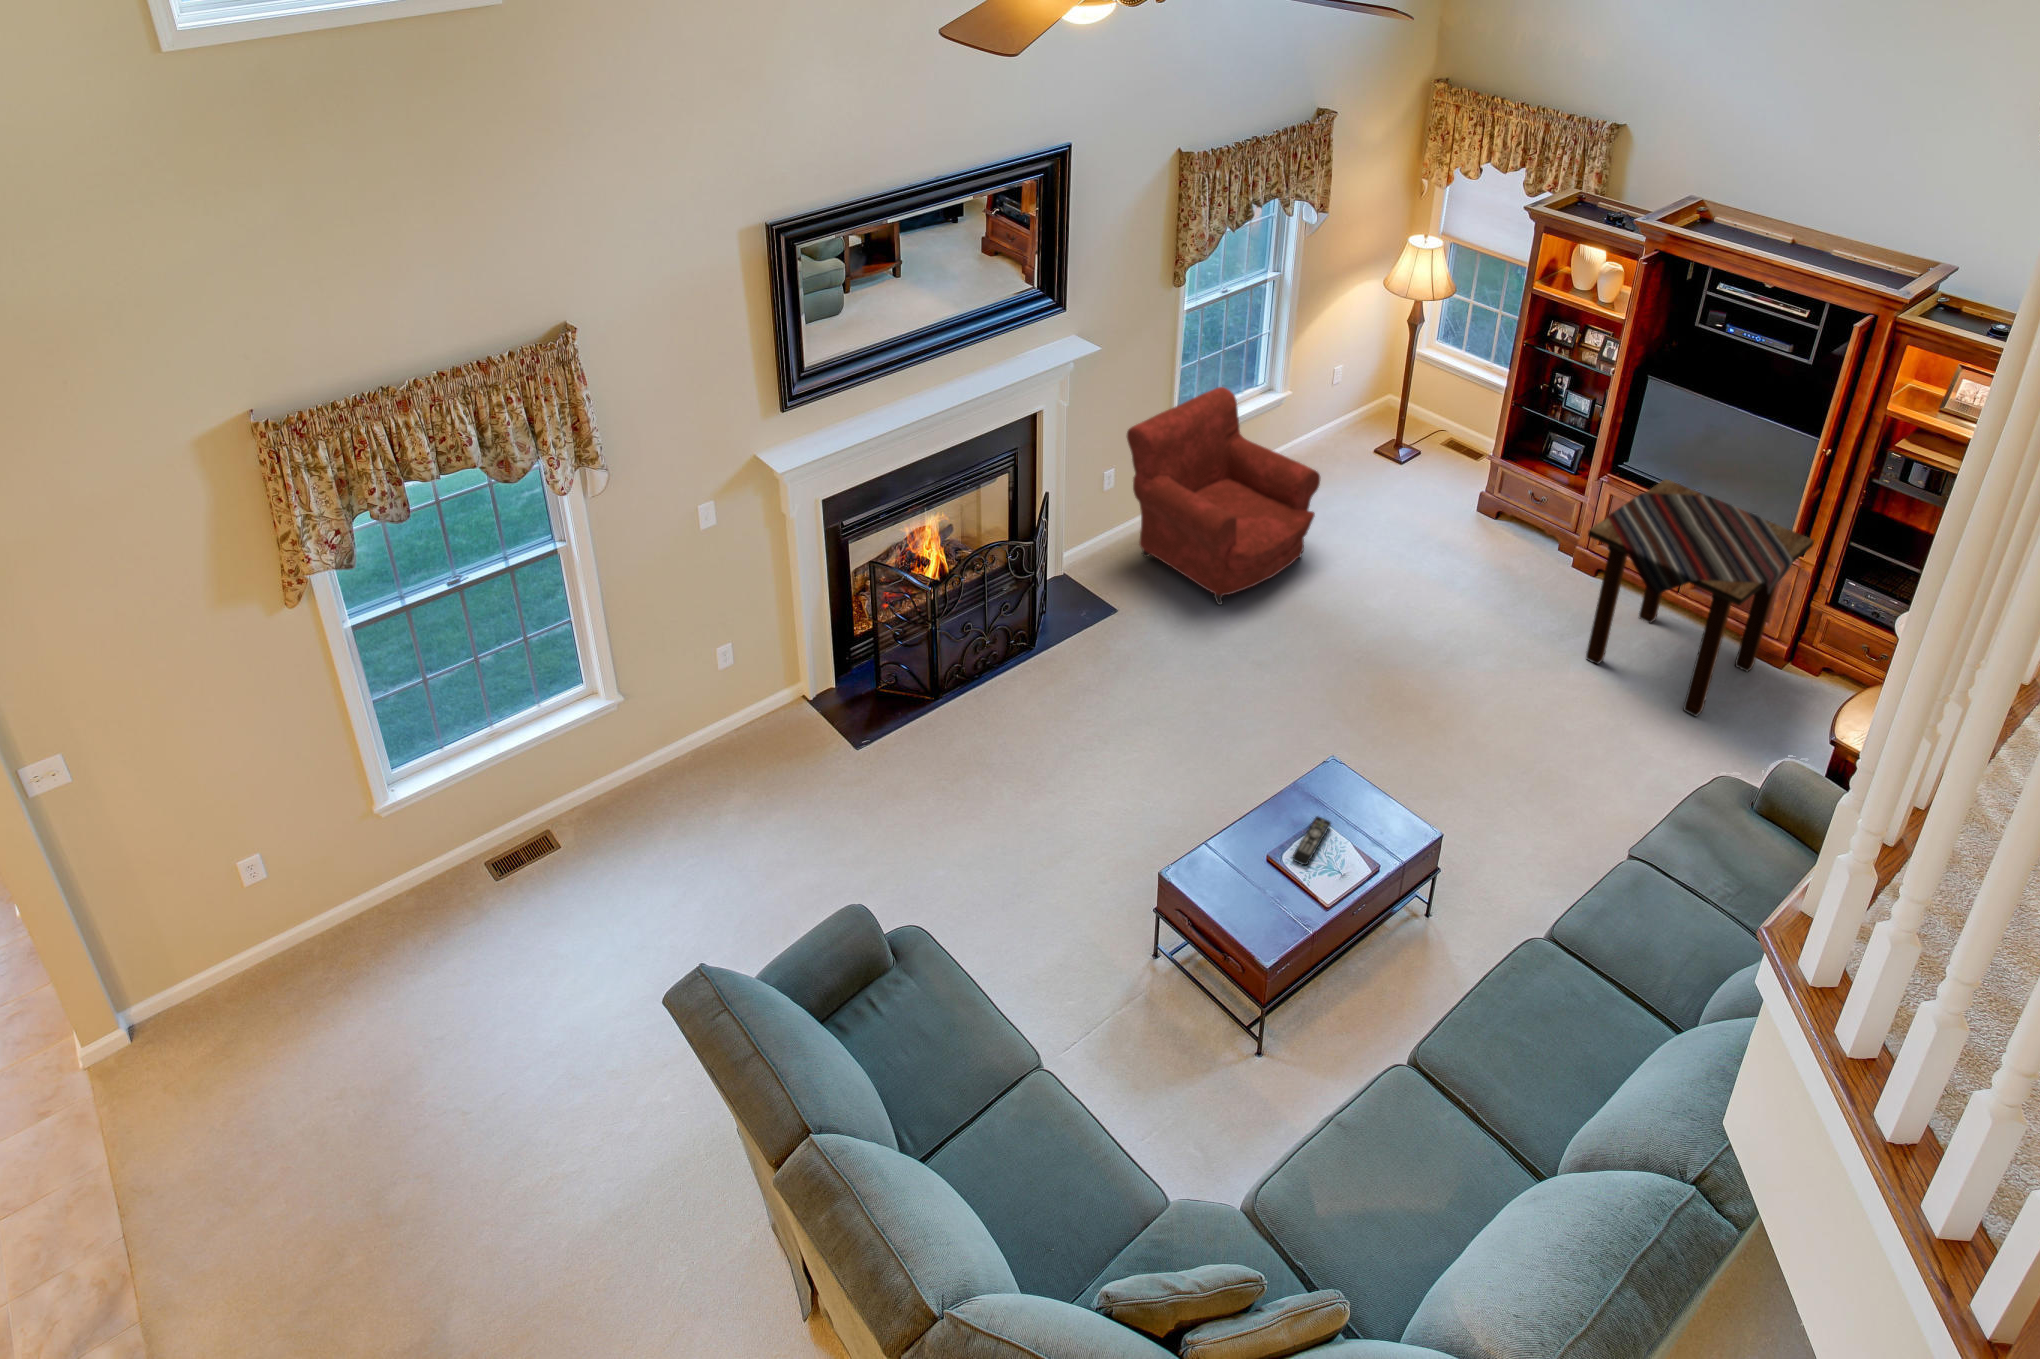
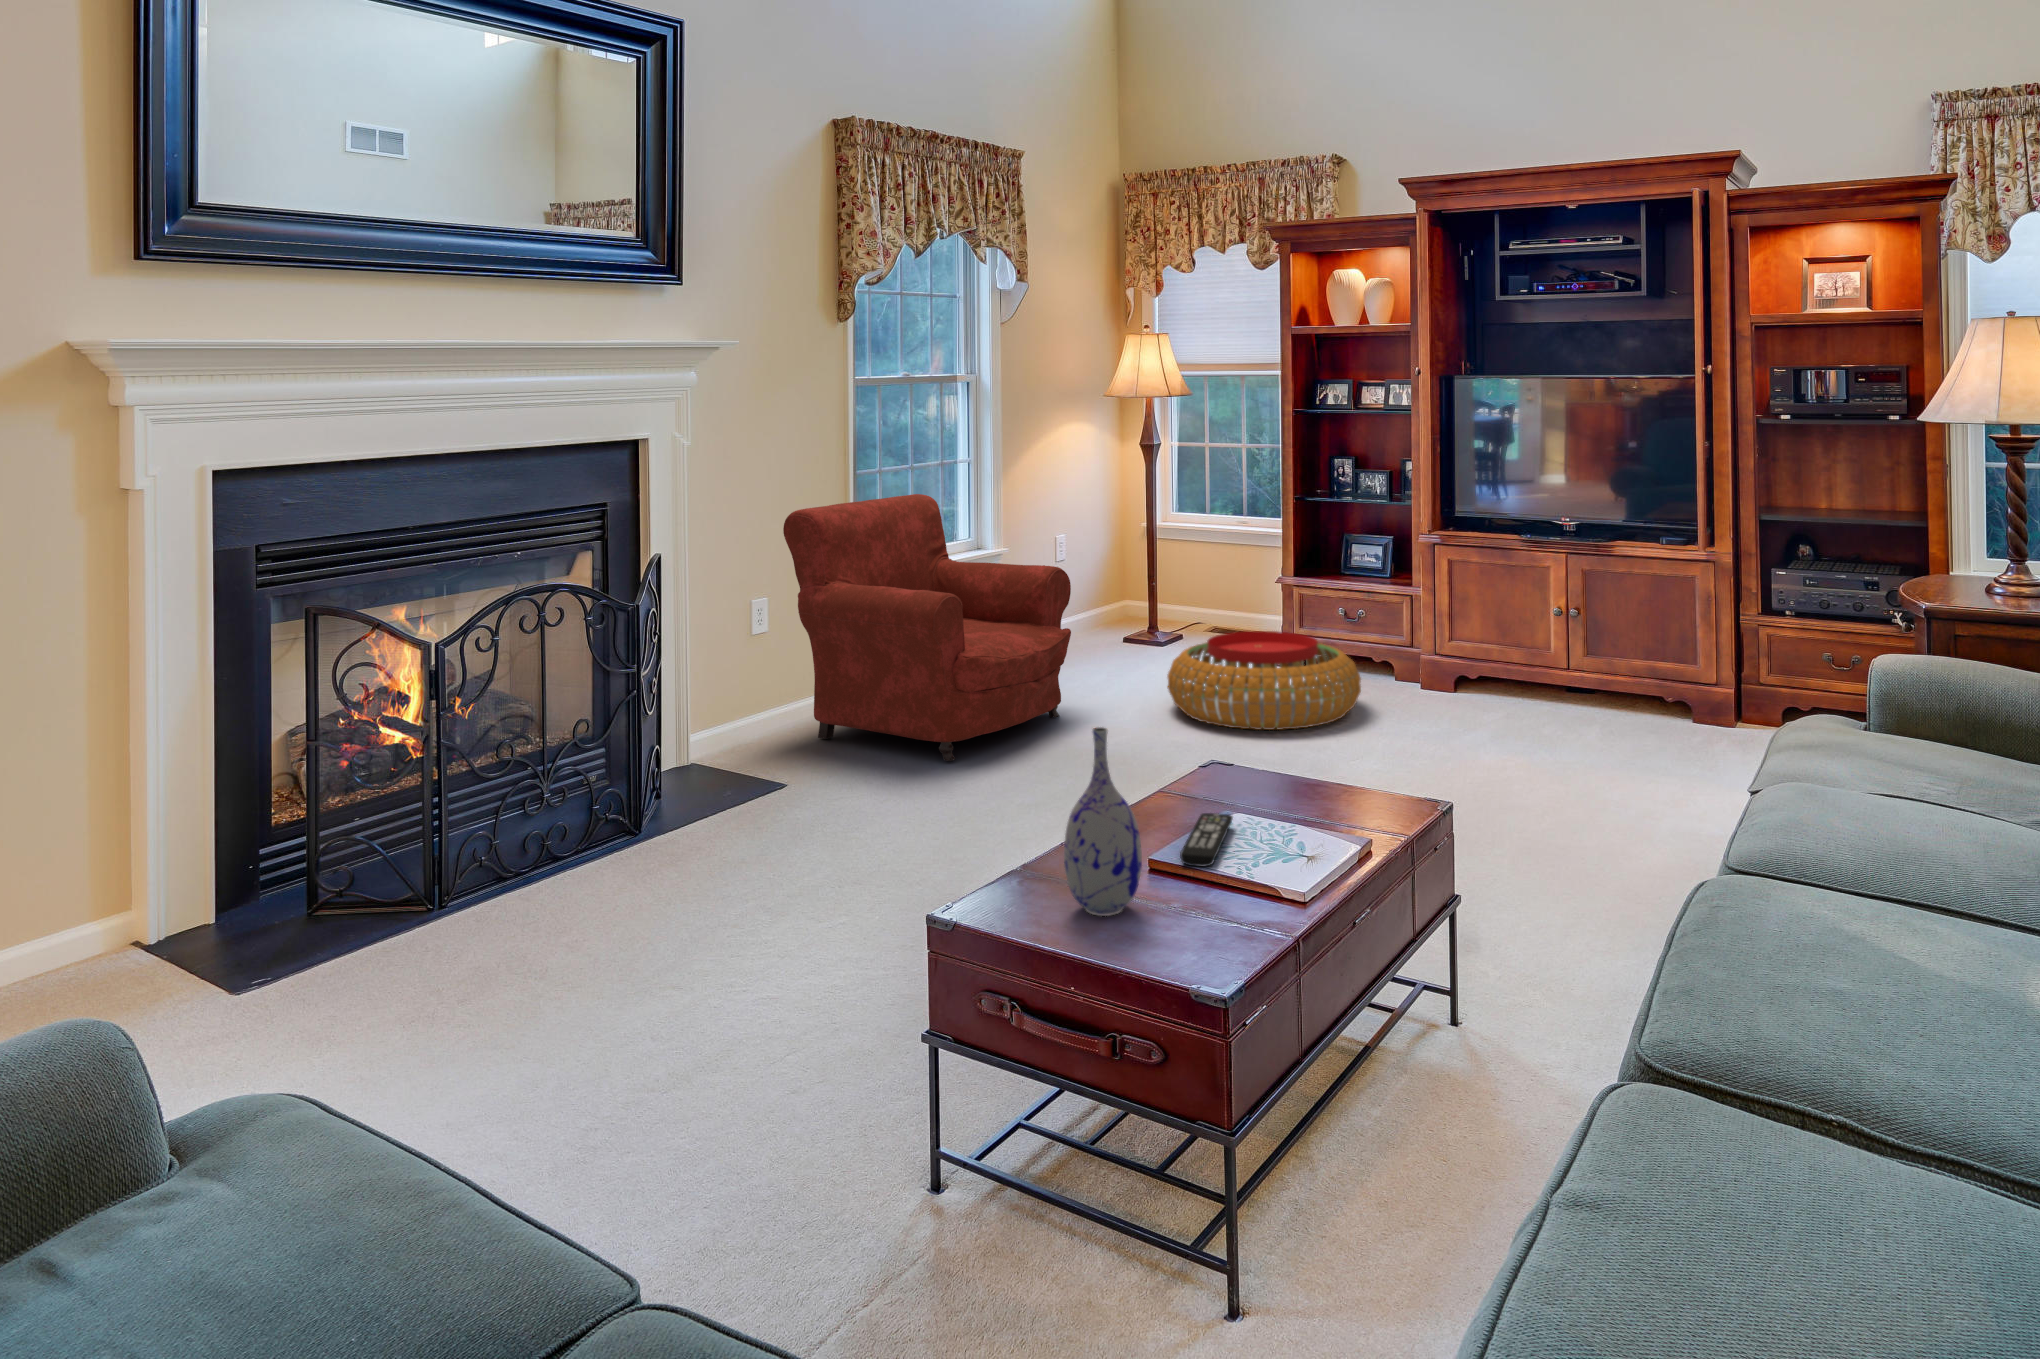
side table: present [1586,479,1814,716] -> none [1455,501,1724,766]
pouf: none [1378,515,1517,611] -> present [1167,631,1361,730]
vase: none [1228,829,1264,900] -> present [1064,727,1142,916]

